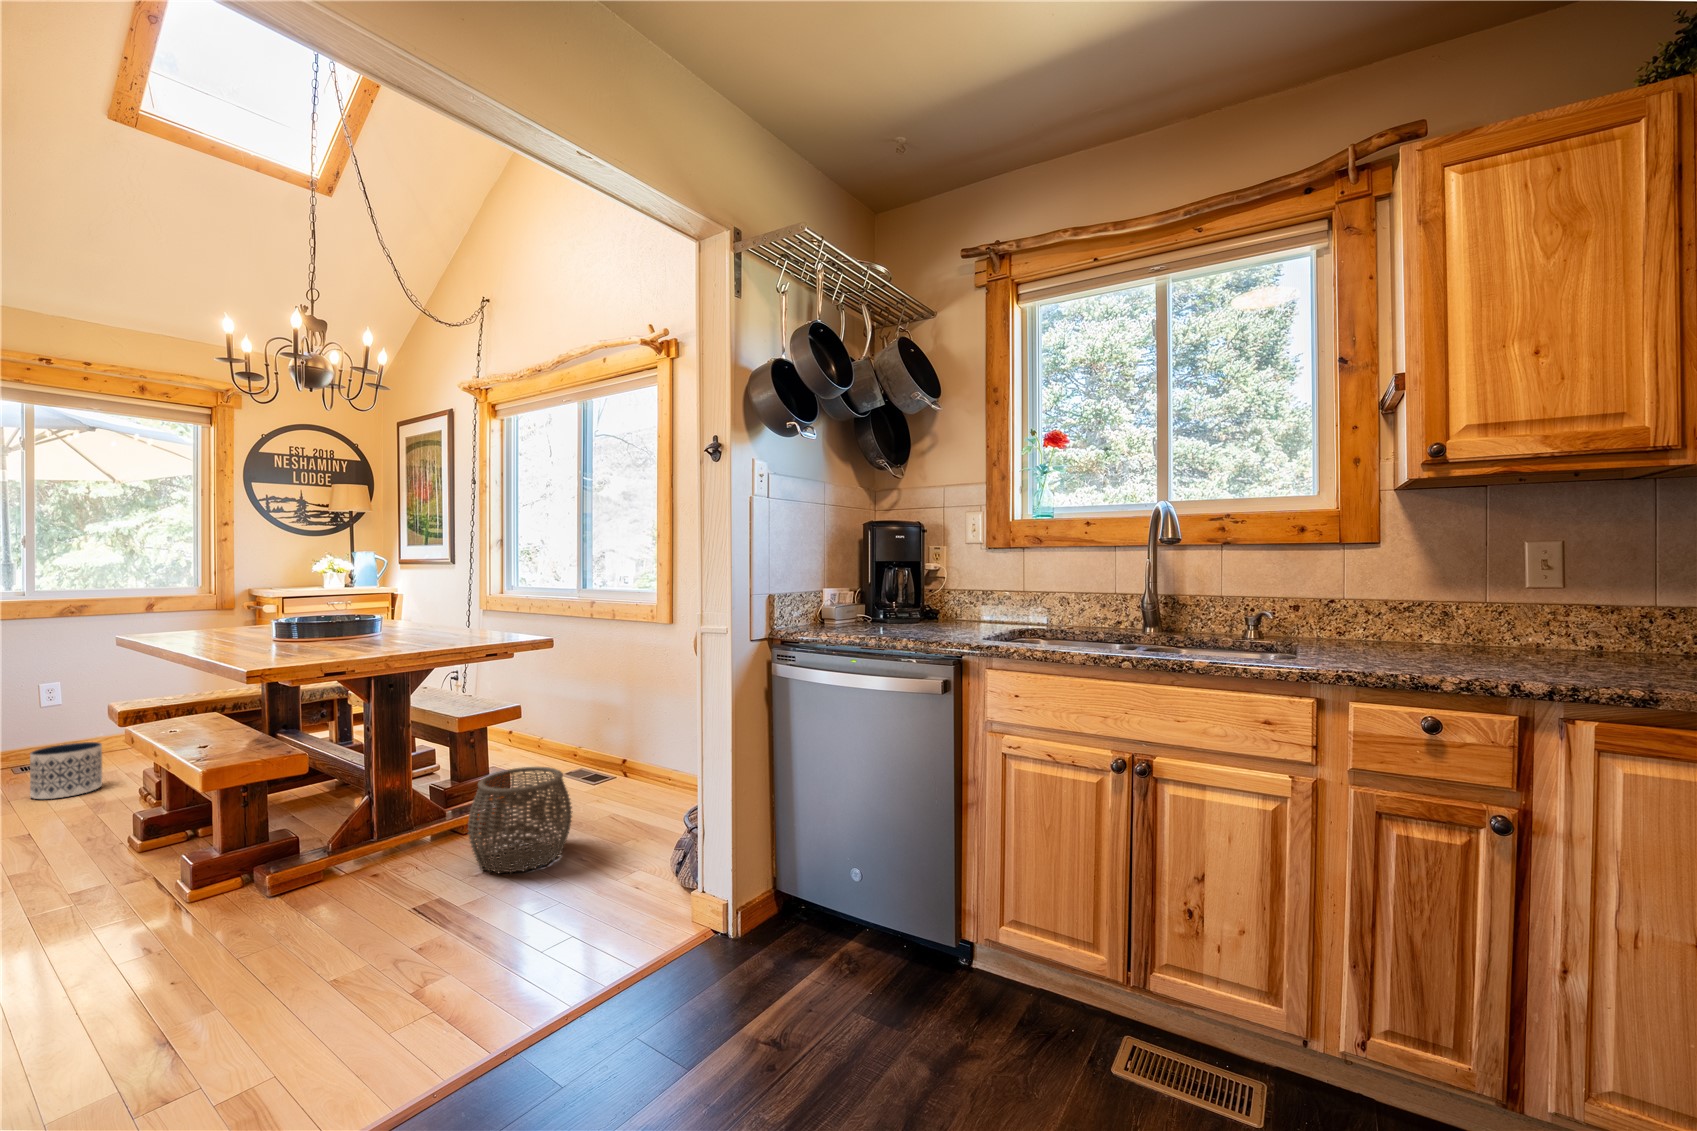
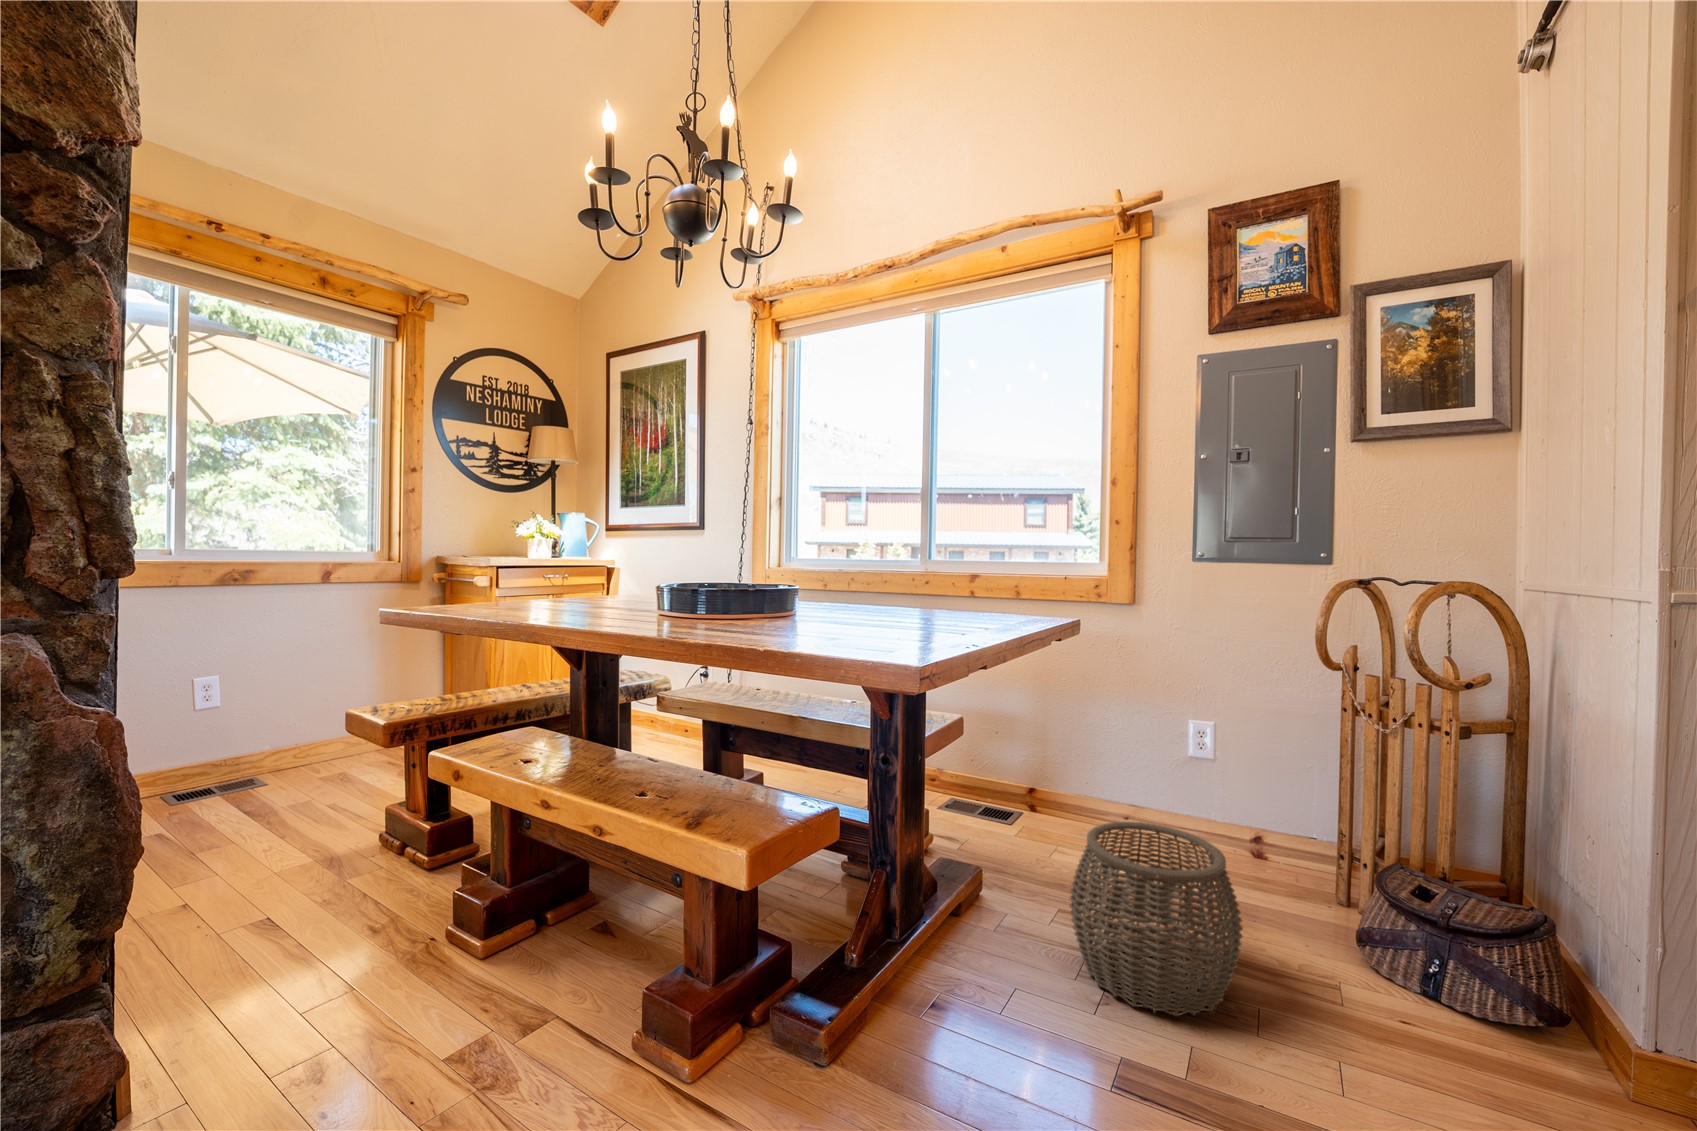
planter: present [30,742,102,799] -> none [231,766,327,857]

